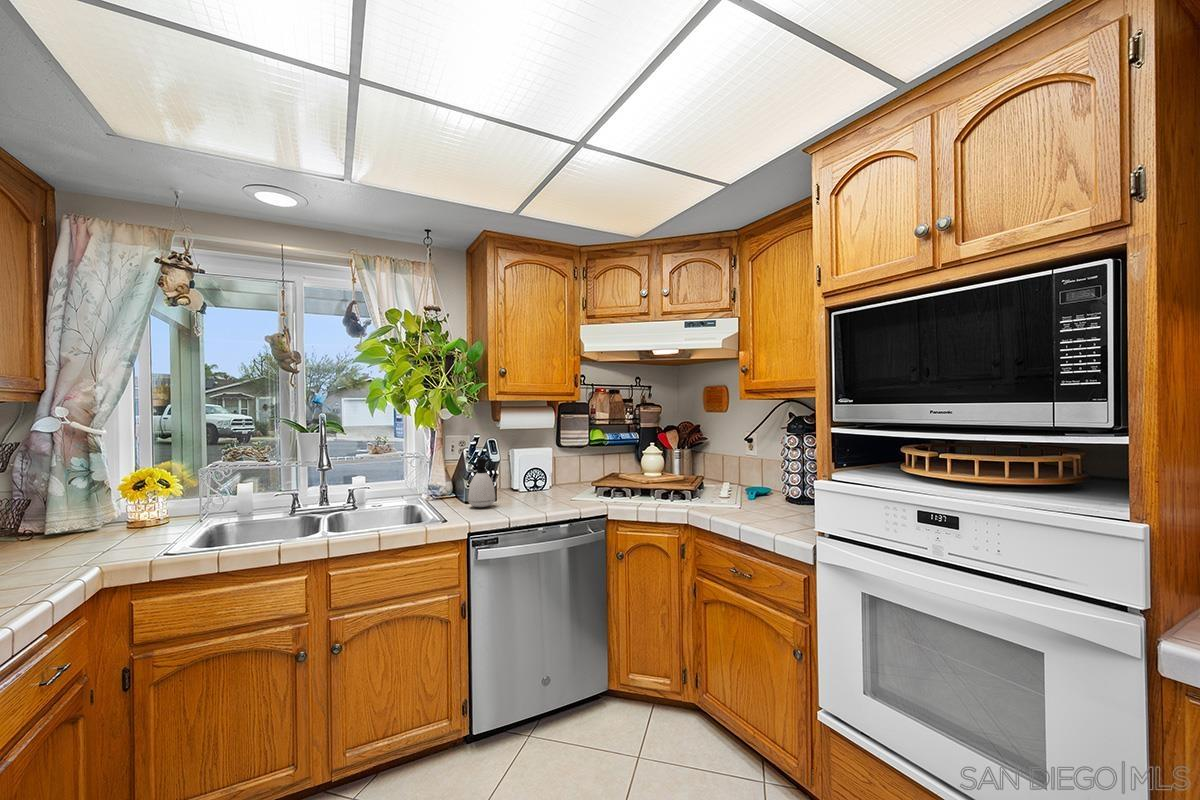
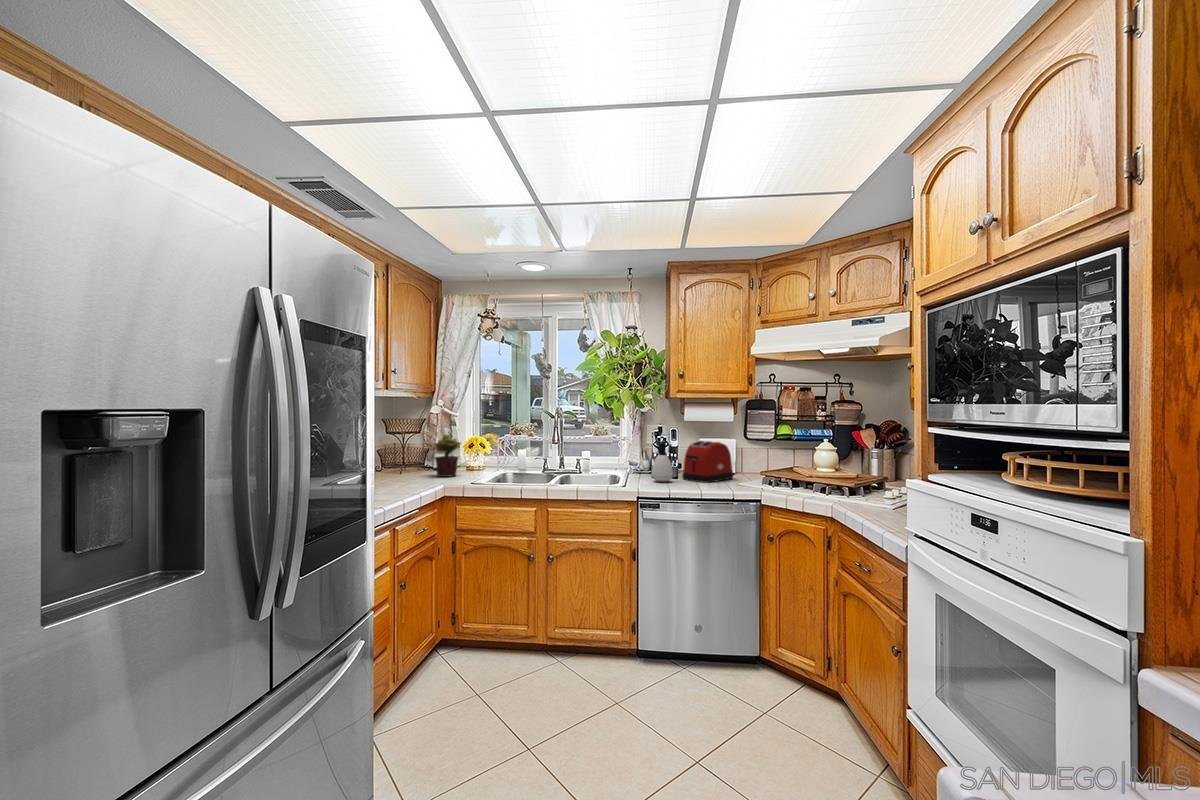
toaster: none [500,452,554,502] -> present [682,441,733,483]
potted plant: none [44,470,125,548] -> present [431,435,461,477]

